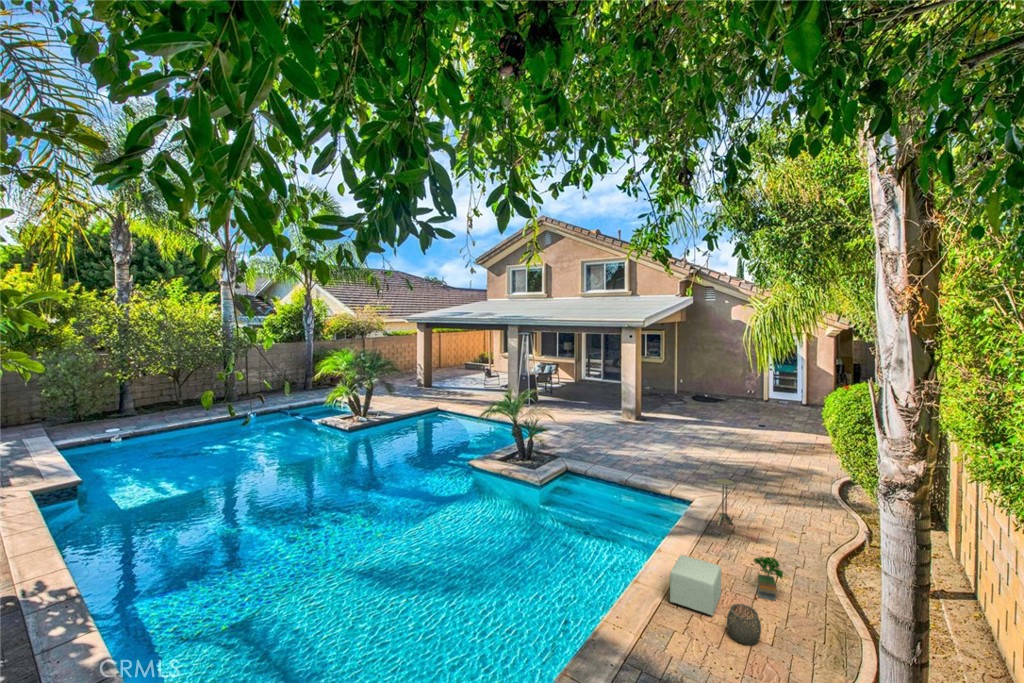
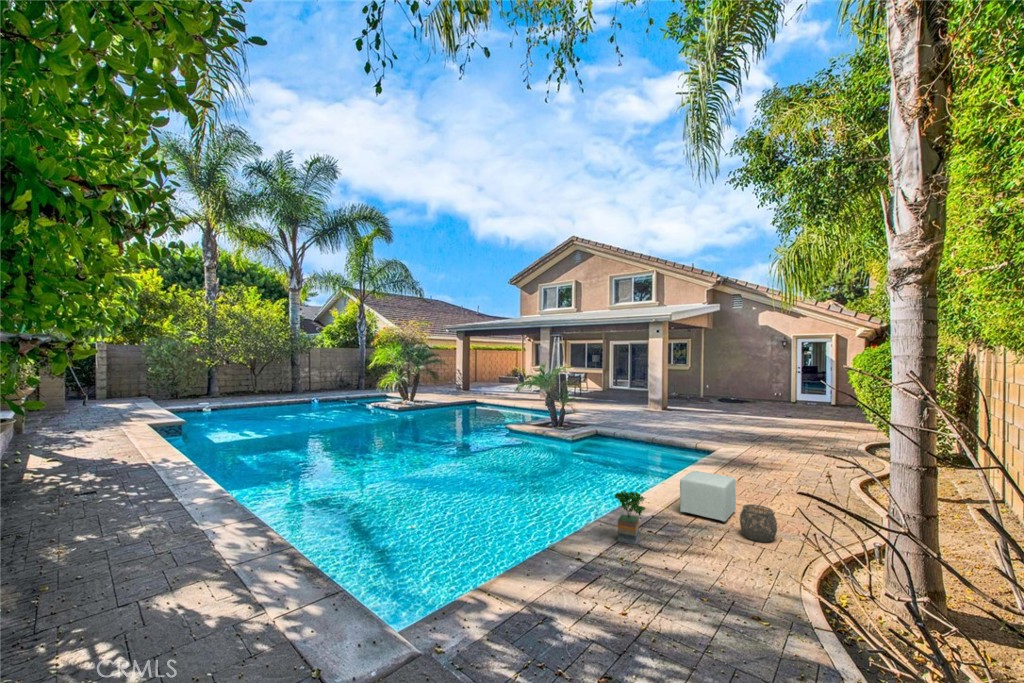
side table: present [715,479,734,526] -> none [733,424,754,472]
potted tree: present [754,557,783,601] -> present [614,491,645,545]

